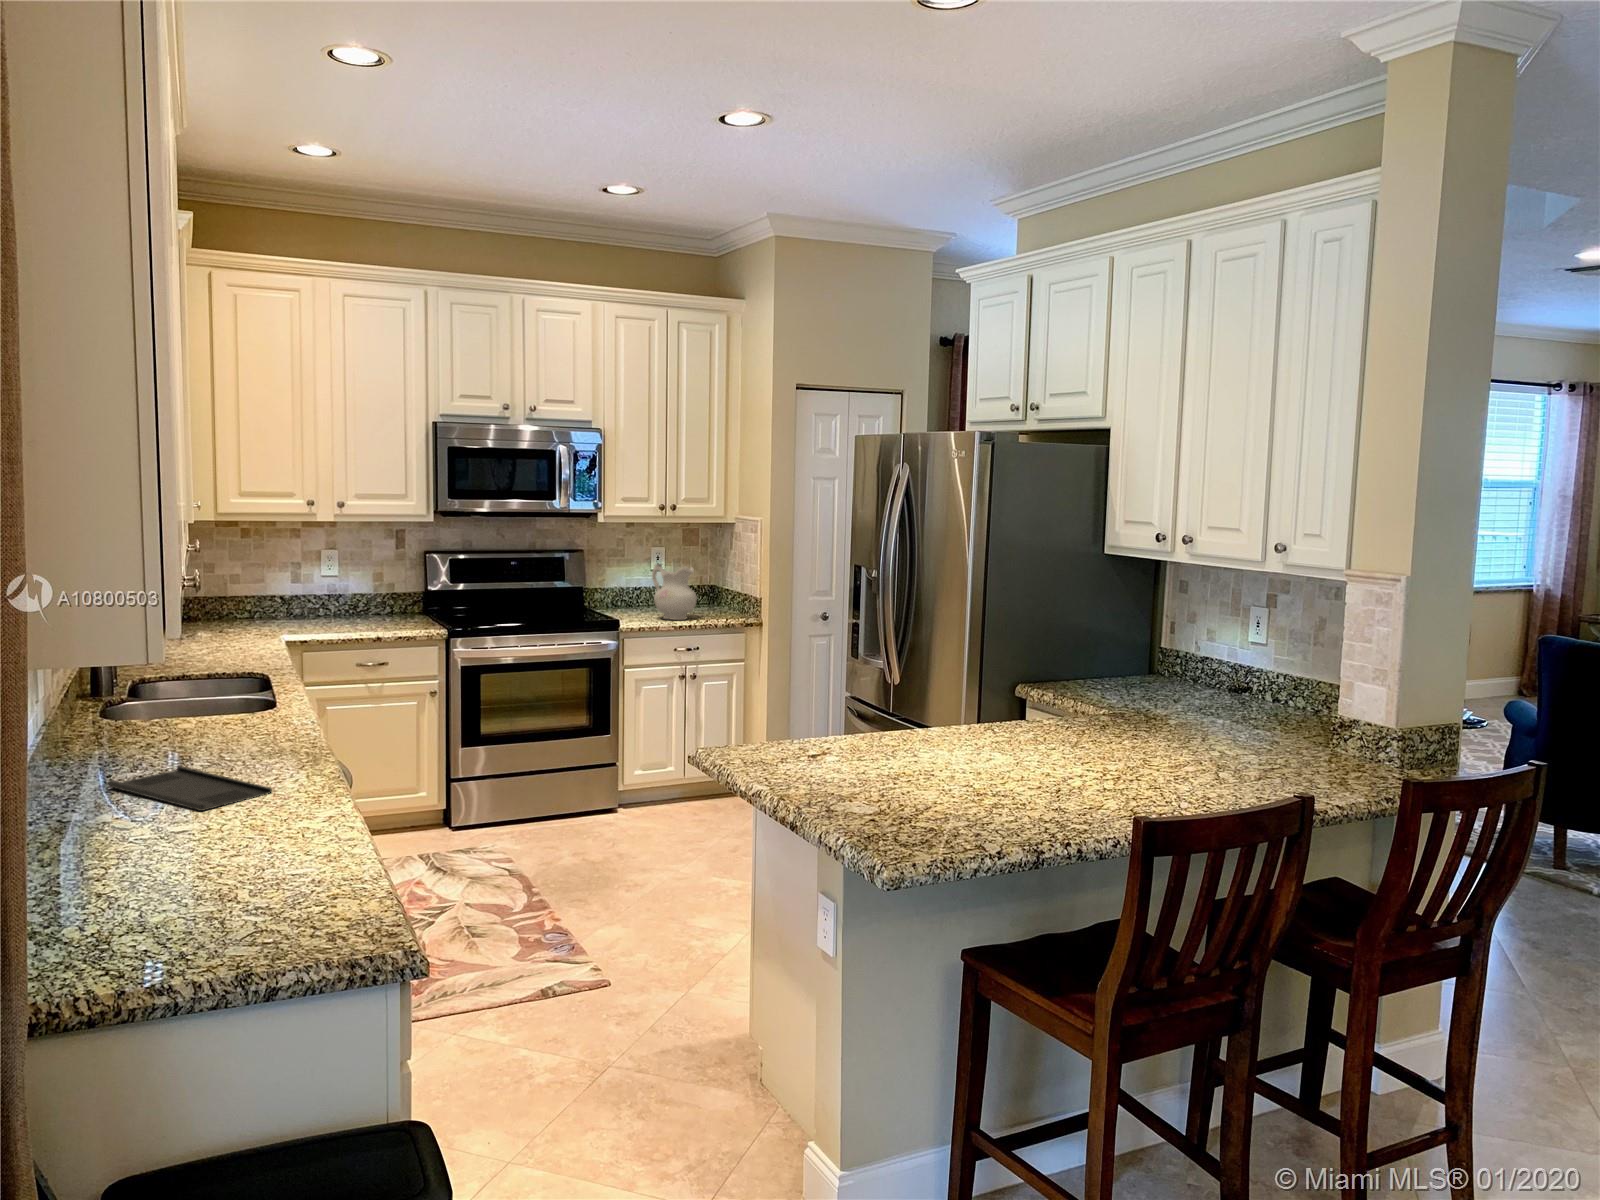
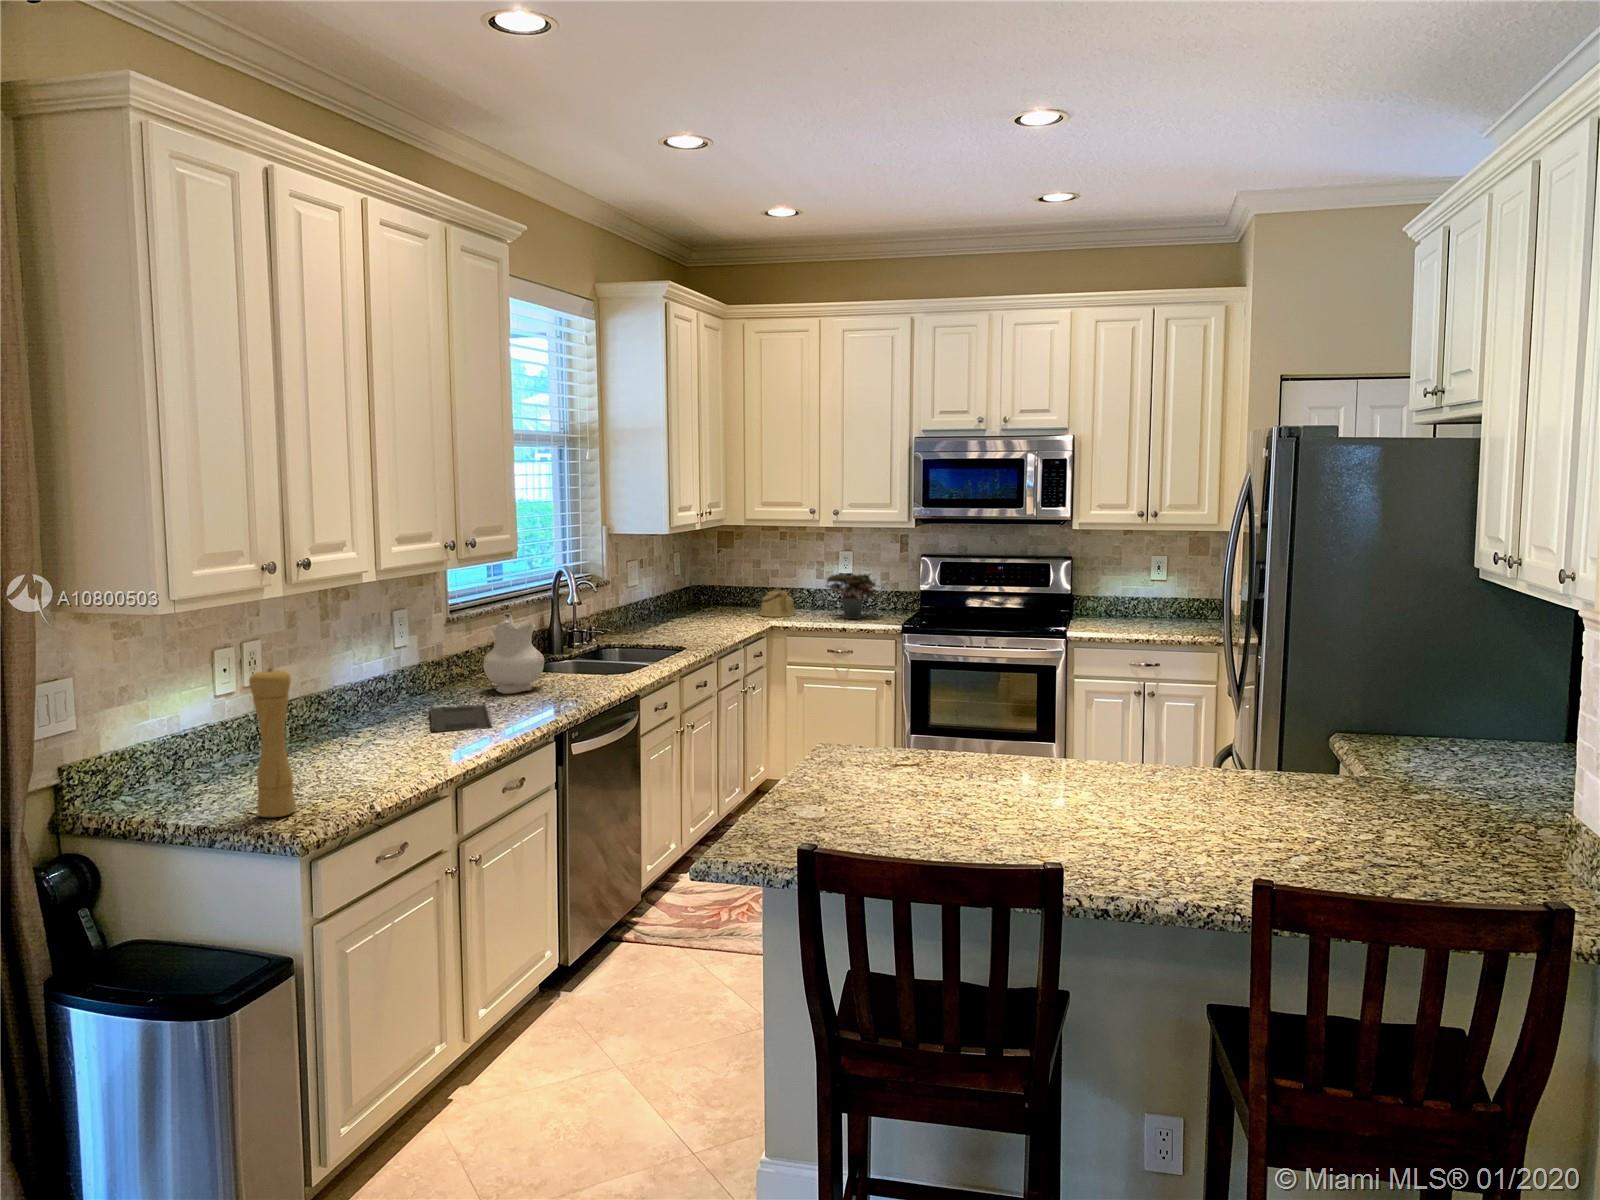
ceramic pitcher: present [652,563,697,620] -> present [484,612,544,694]
potted plant: none [313,573,395,626] -> present [826,573,877,619]
kettle: none [217,595,272,631] -> present [756,587,795,617]
pepper mill: none [268,735,326,944] -> present [249,668,296,817]

